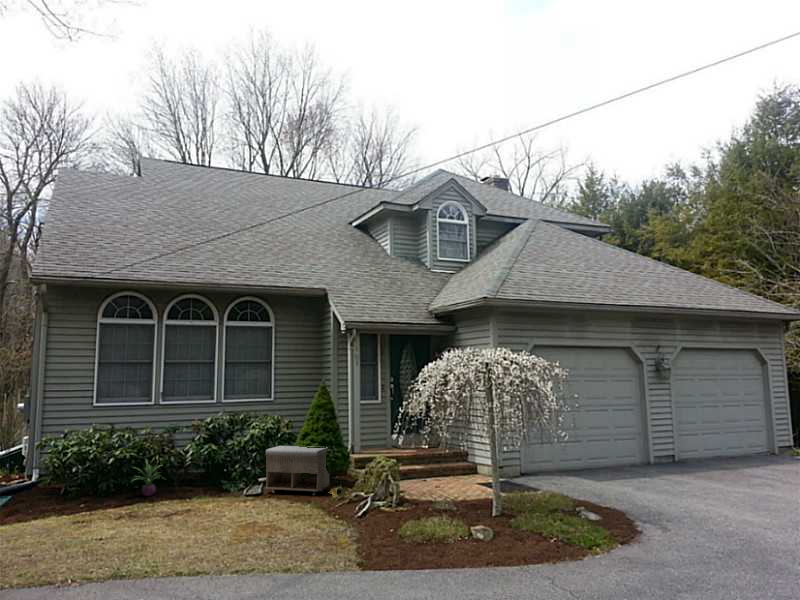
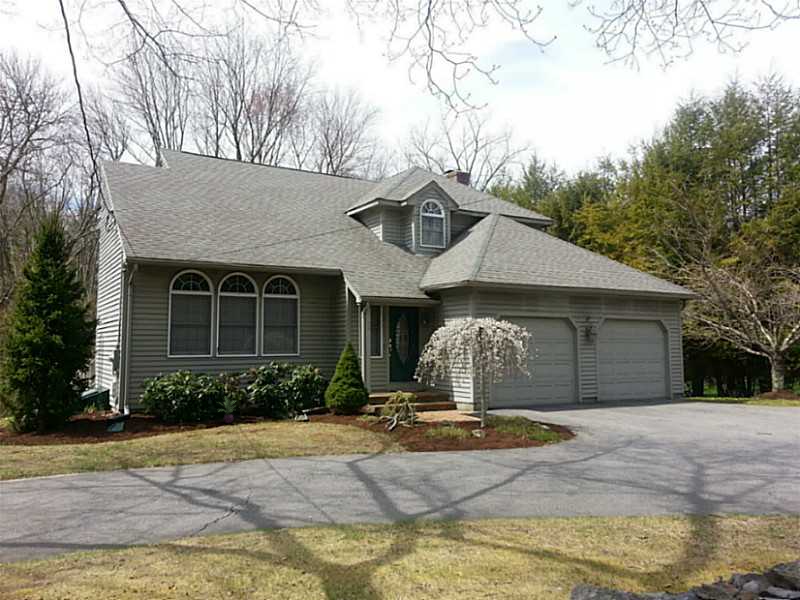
storage bench: present [265,446,330,495] -> none [314,387,358,421]

